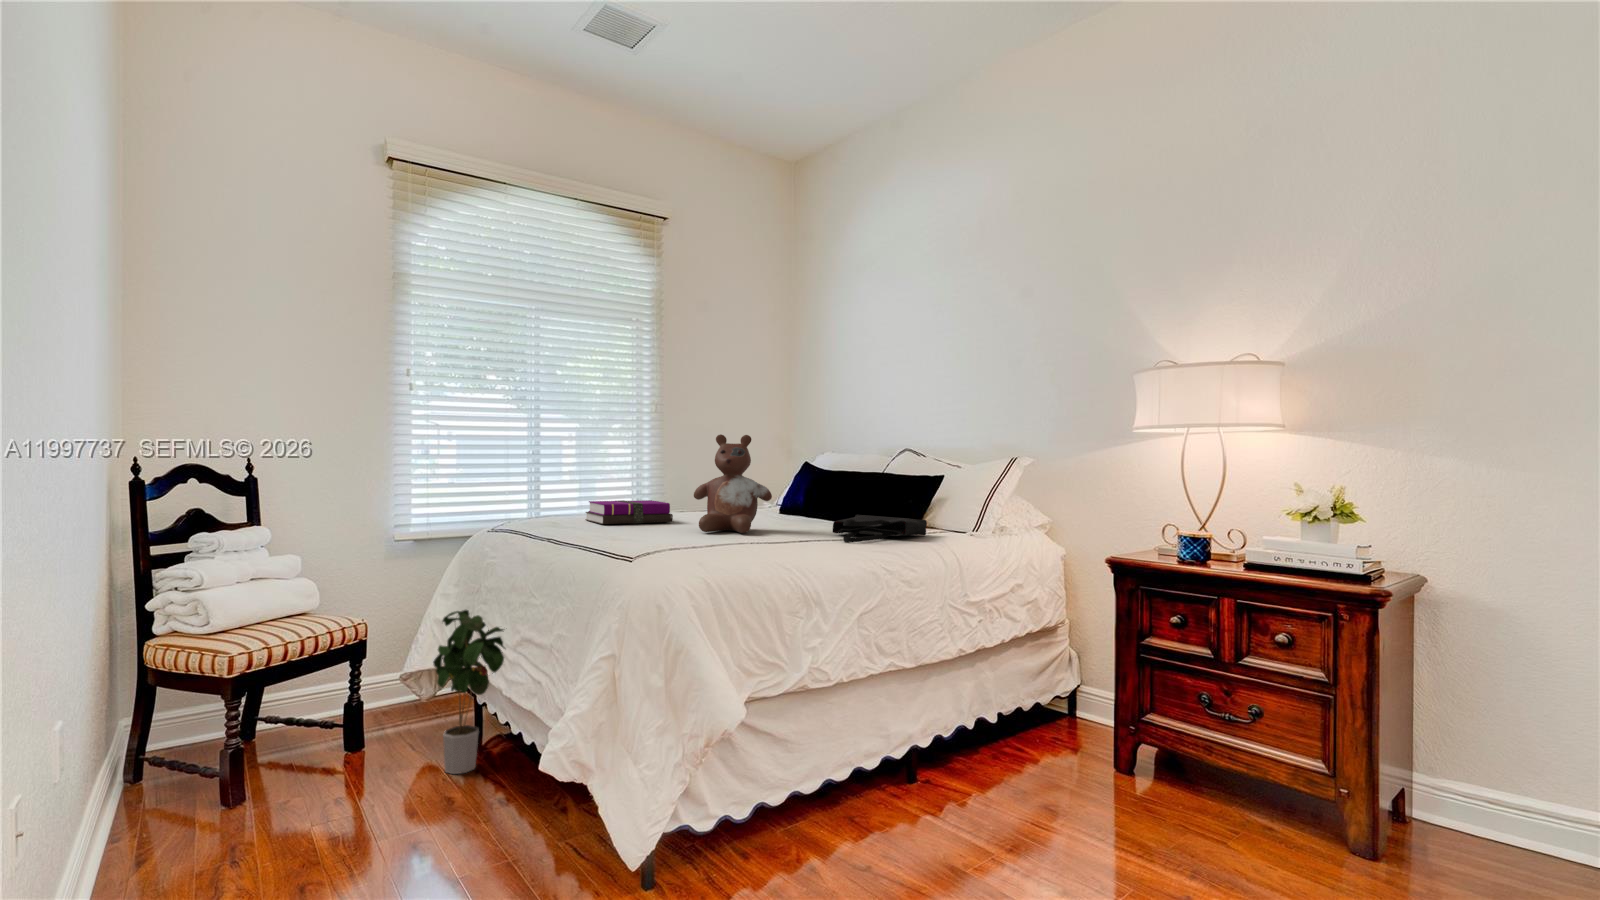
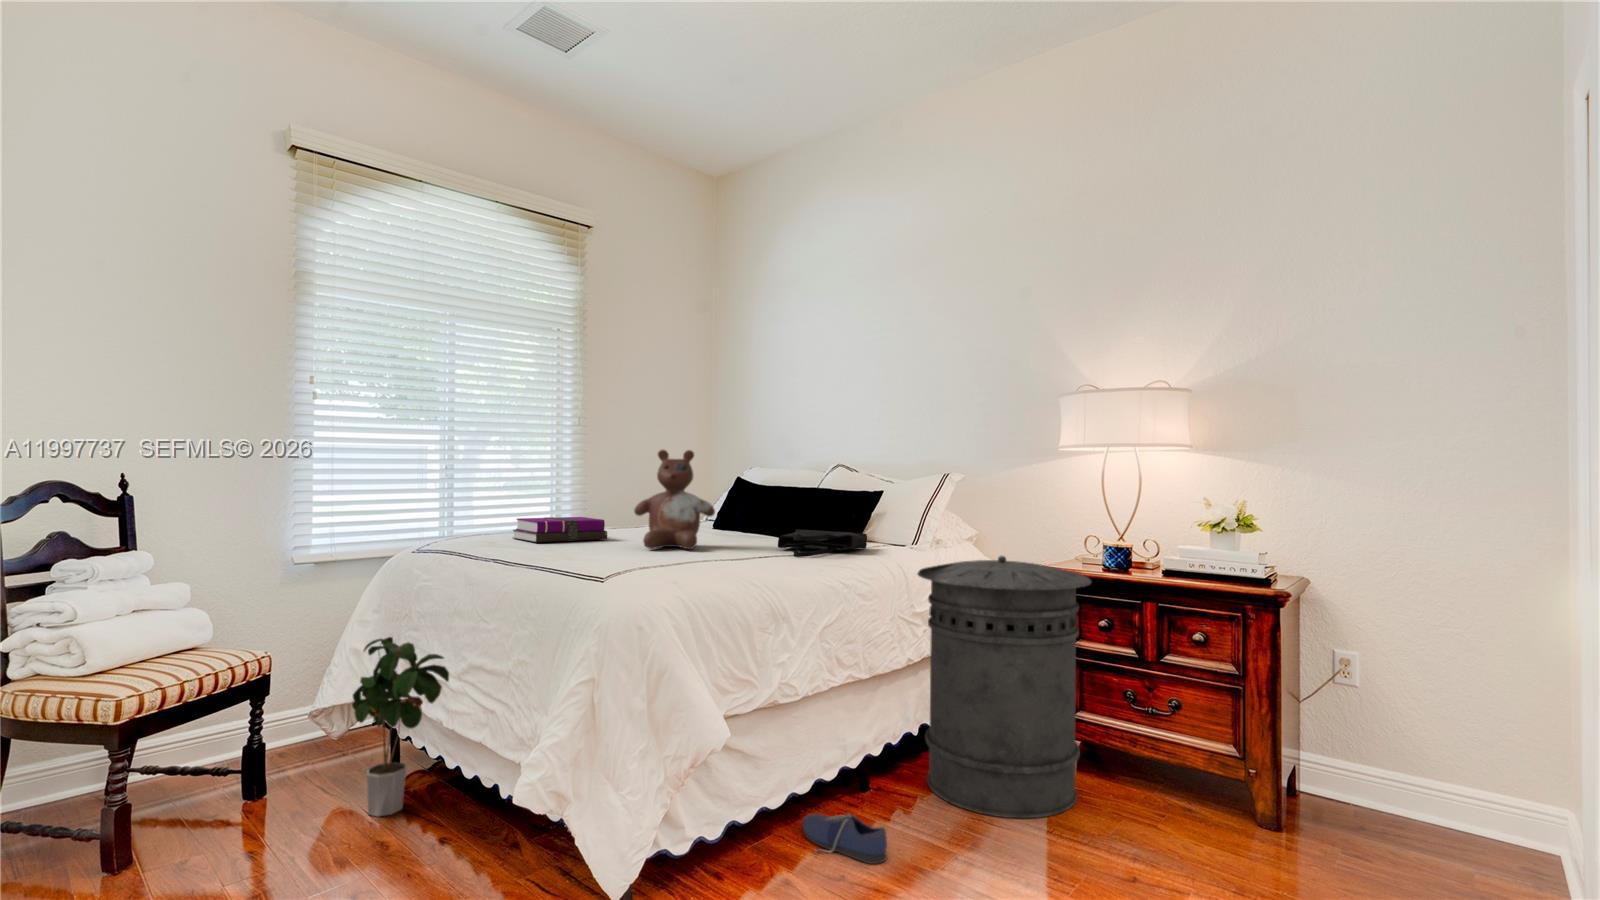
trash can: none [972,545,1159,822] -> present [918,556,1091,818]
shoe: none [839,801,919,855] -> present [802,813,887,864]

